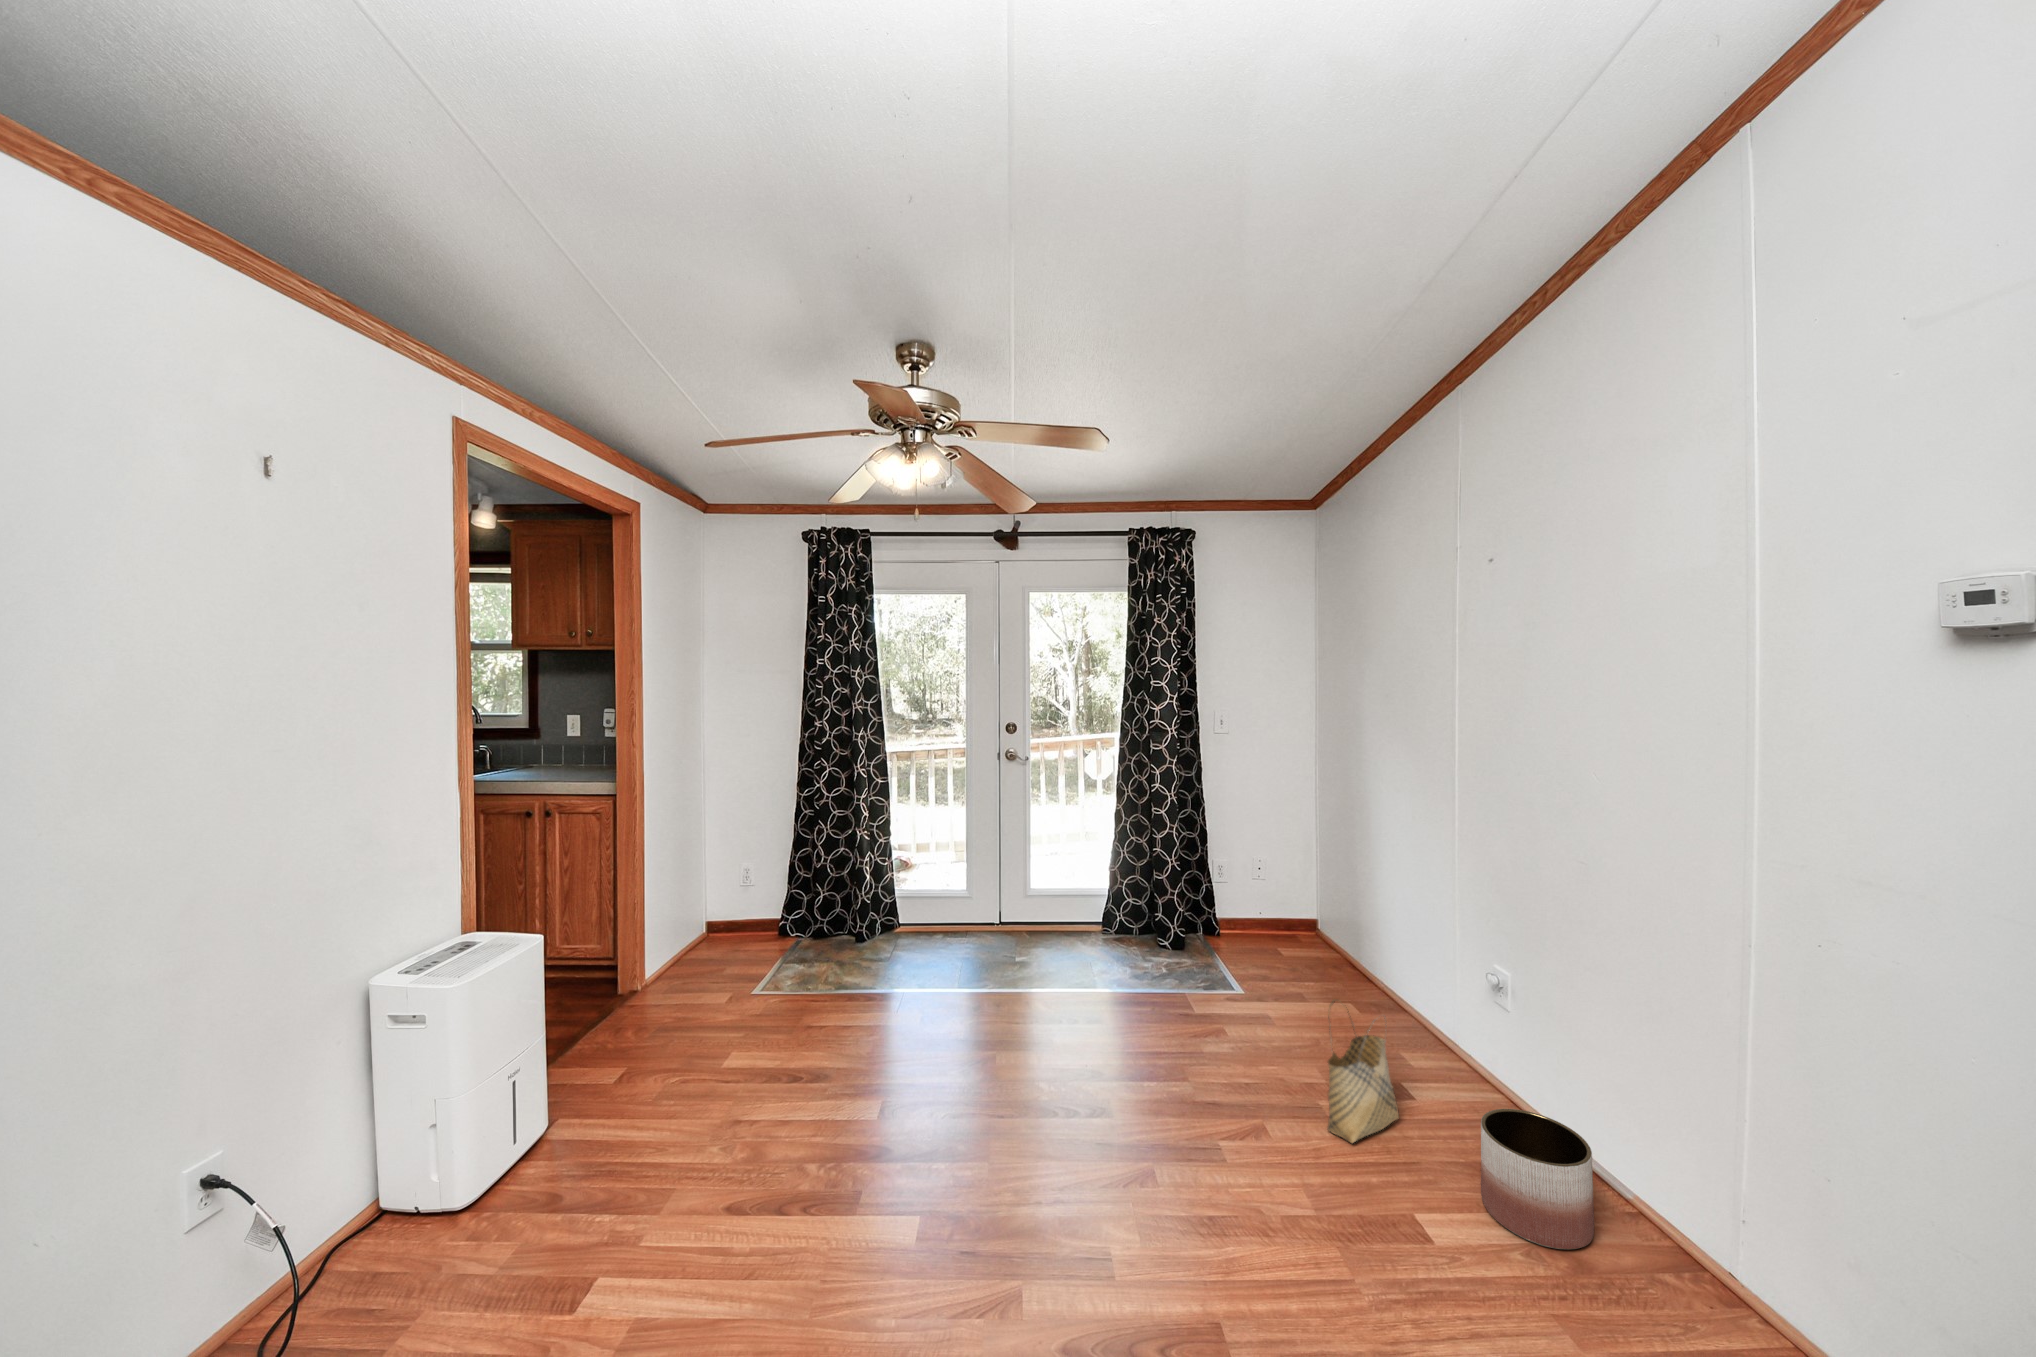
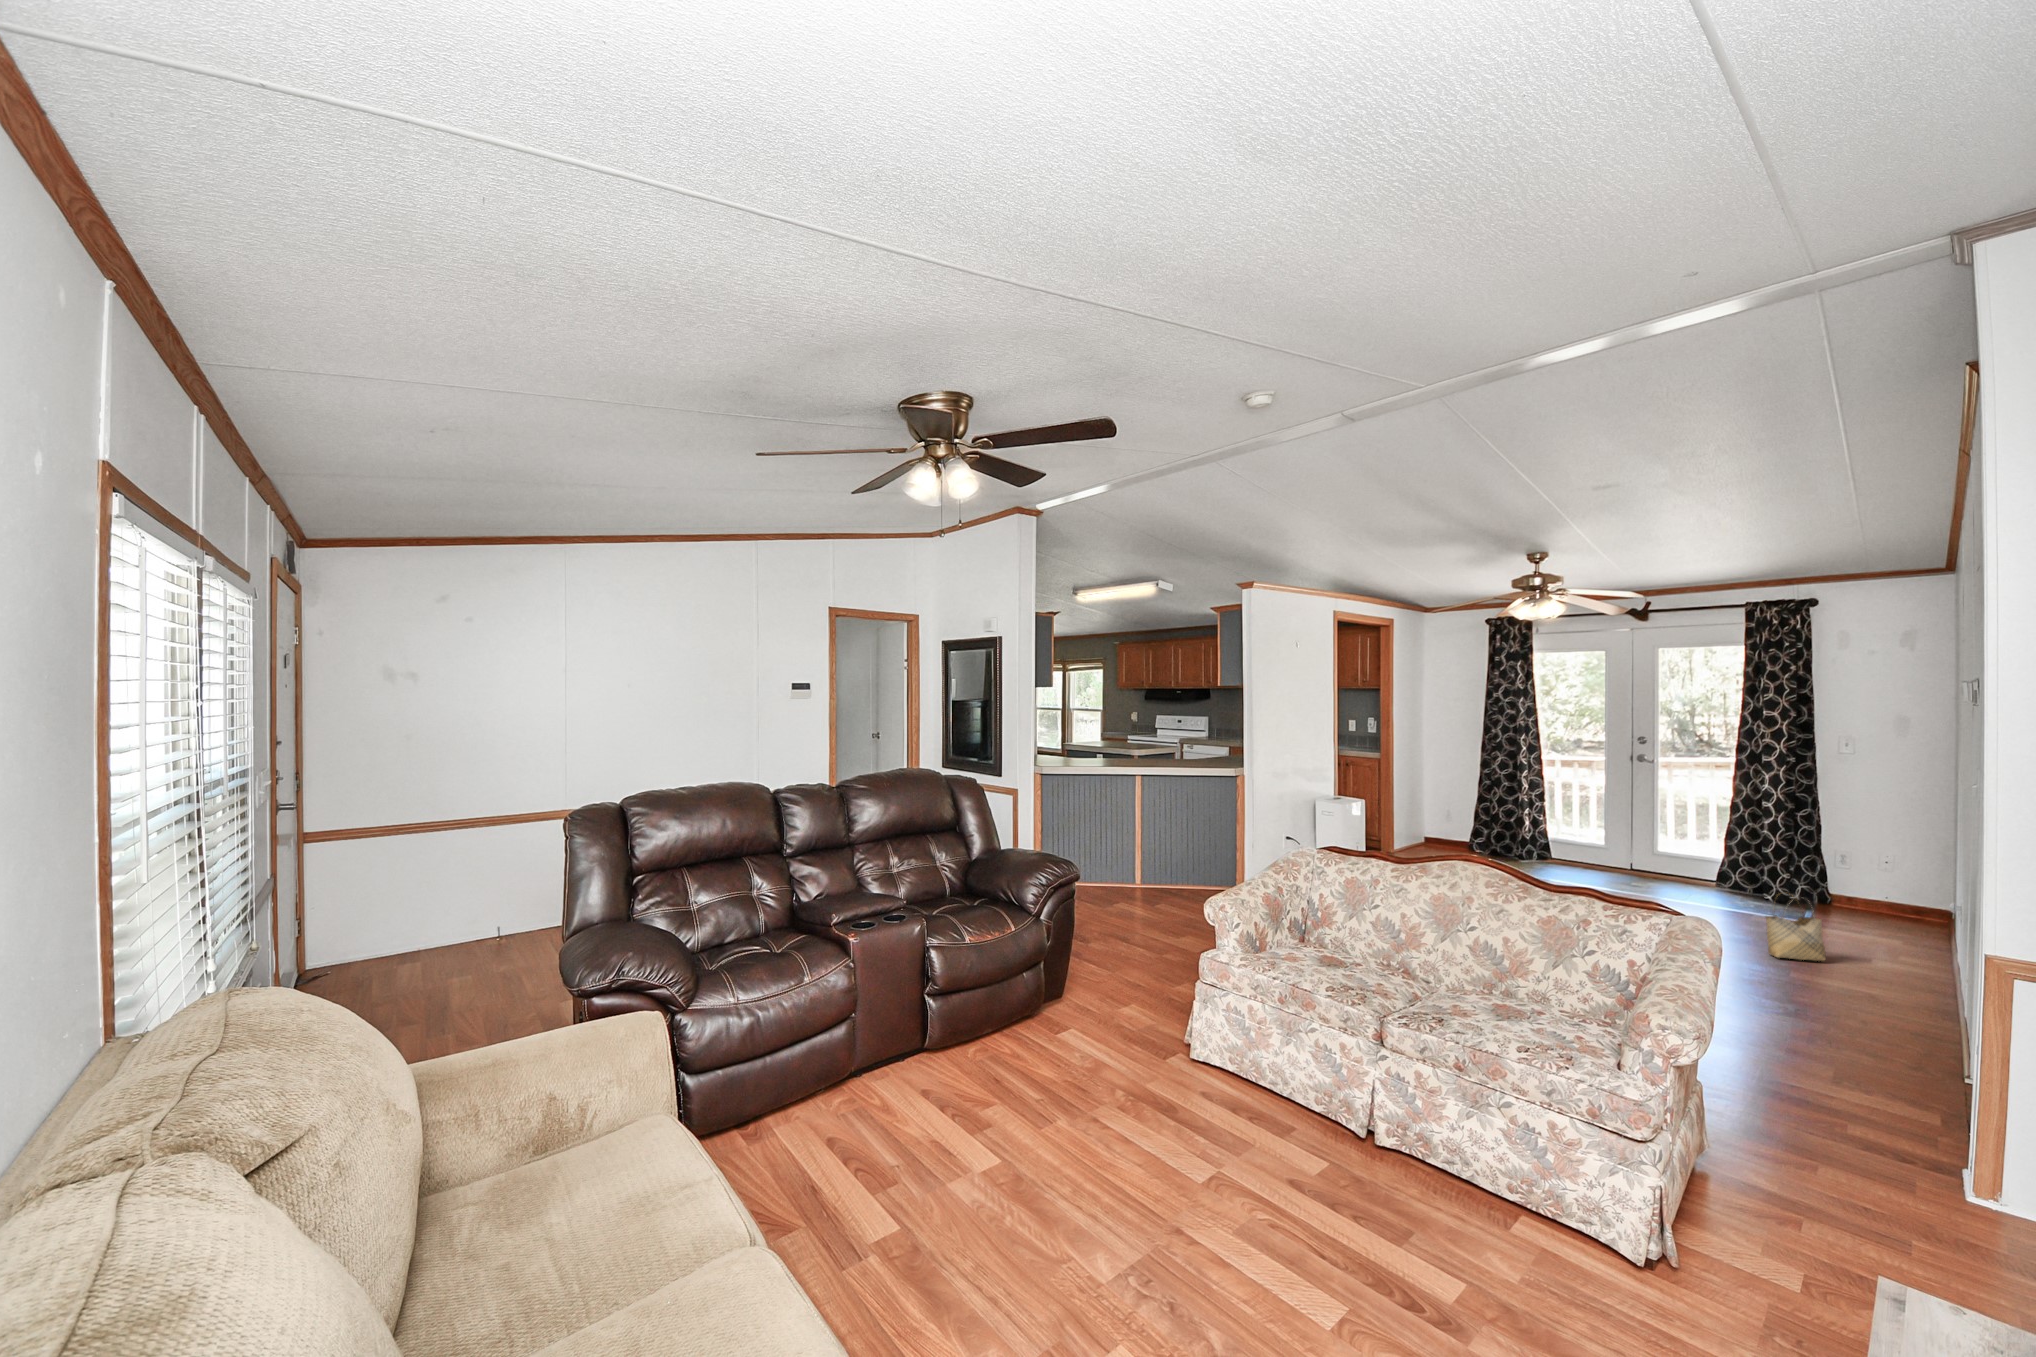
planter: present [1481,1109,1594,1249] -> none [1823,940,1888,994]

